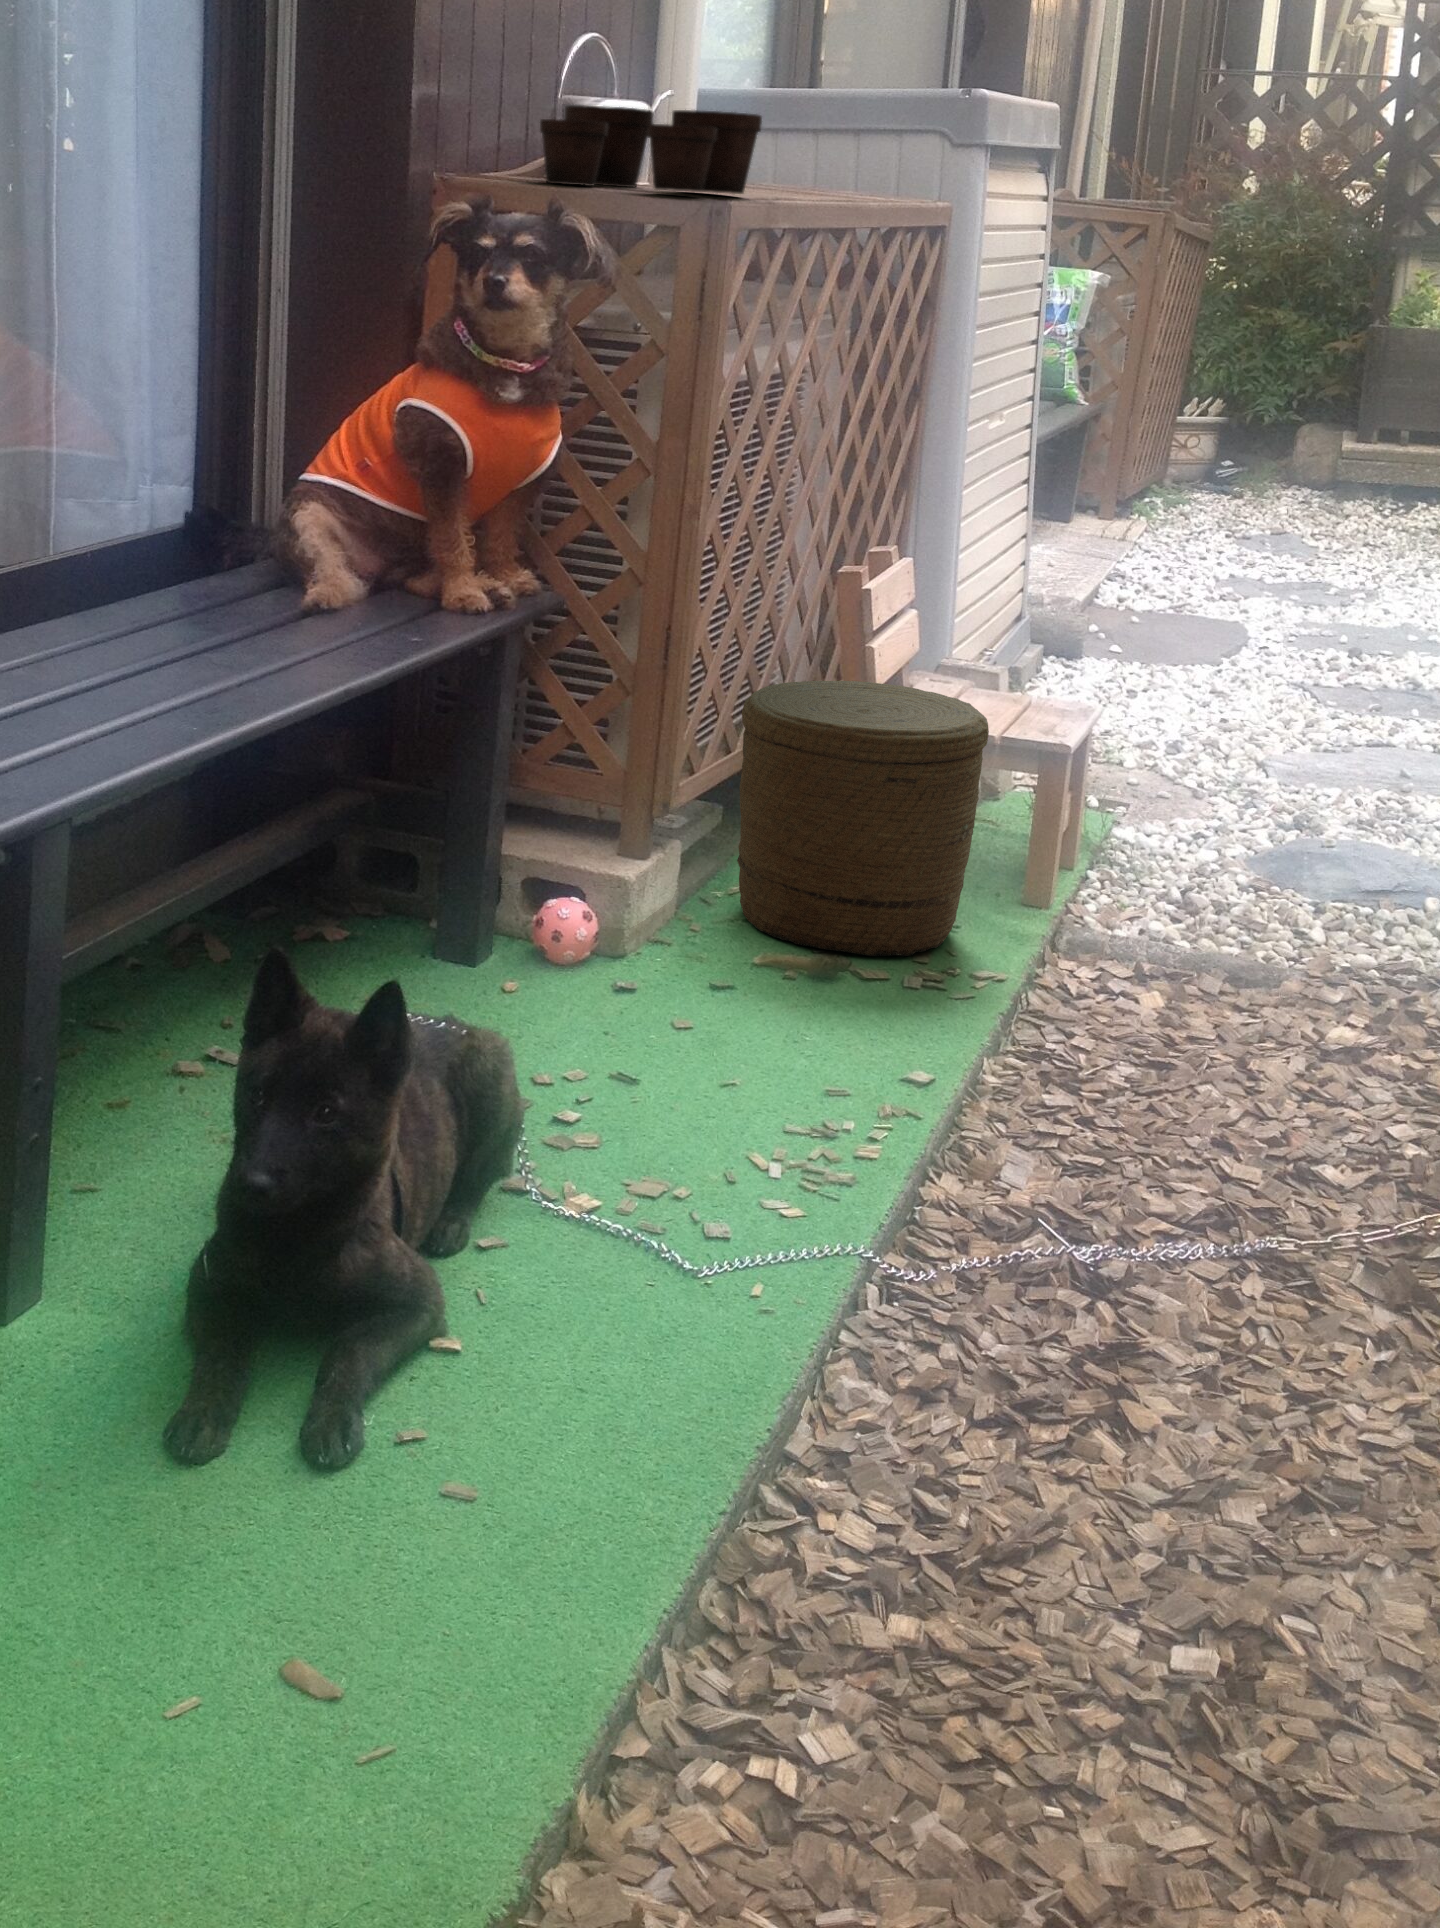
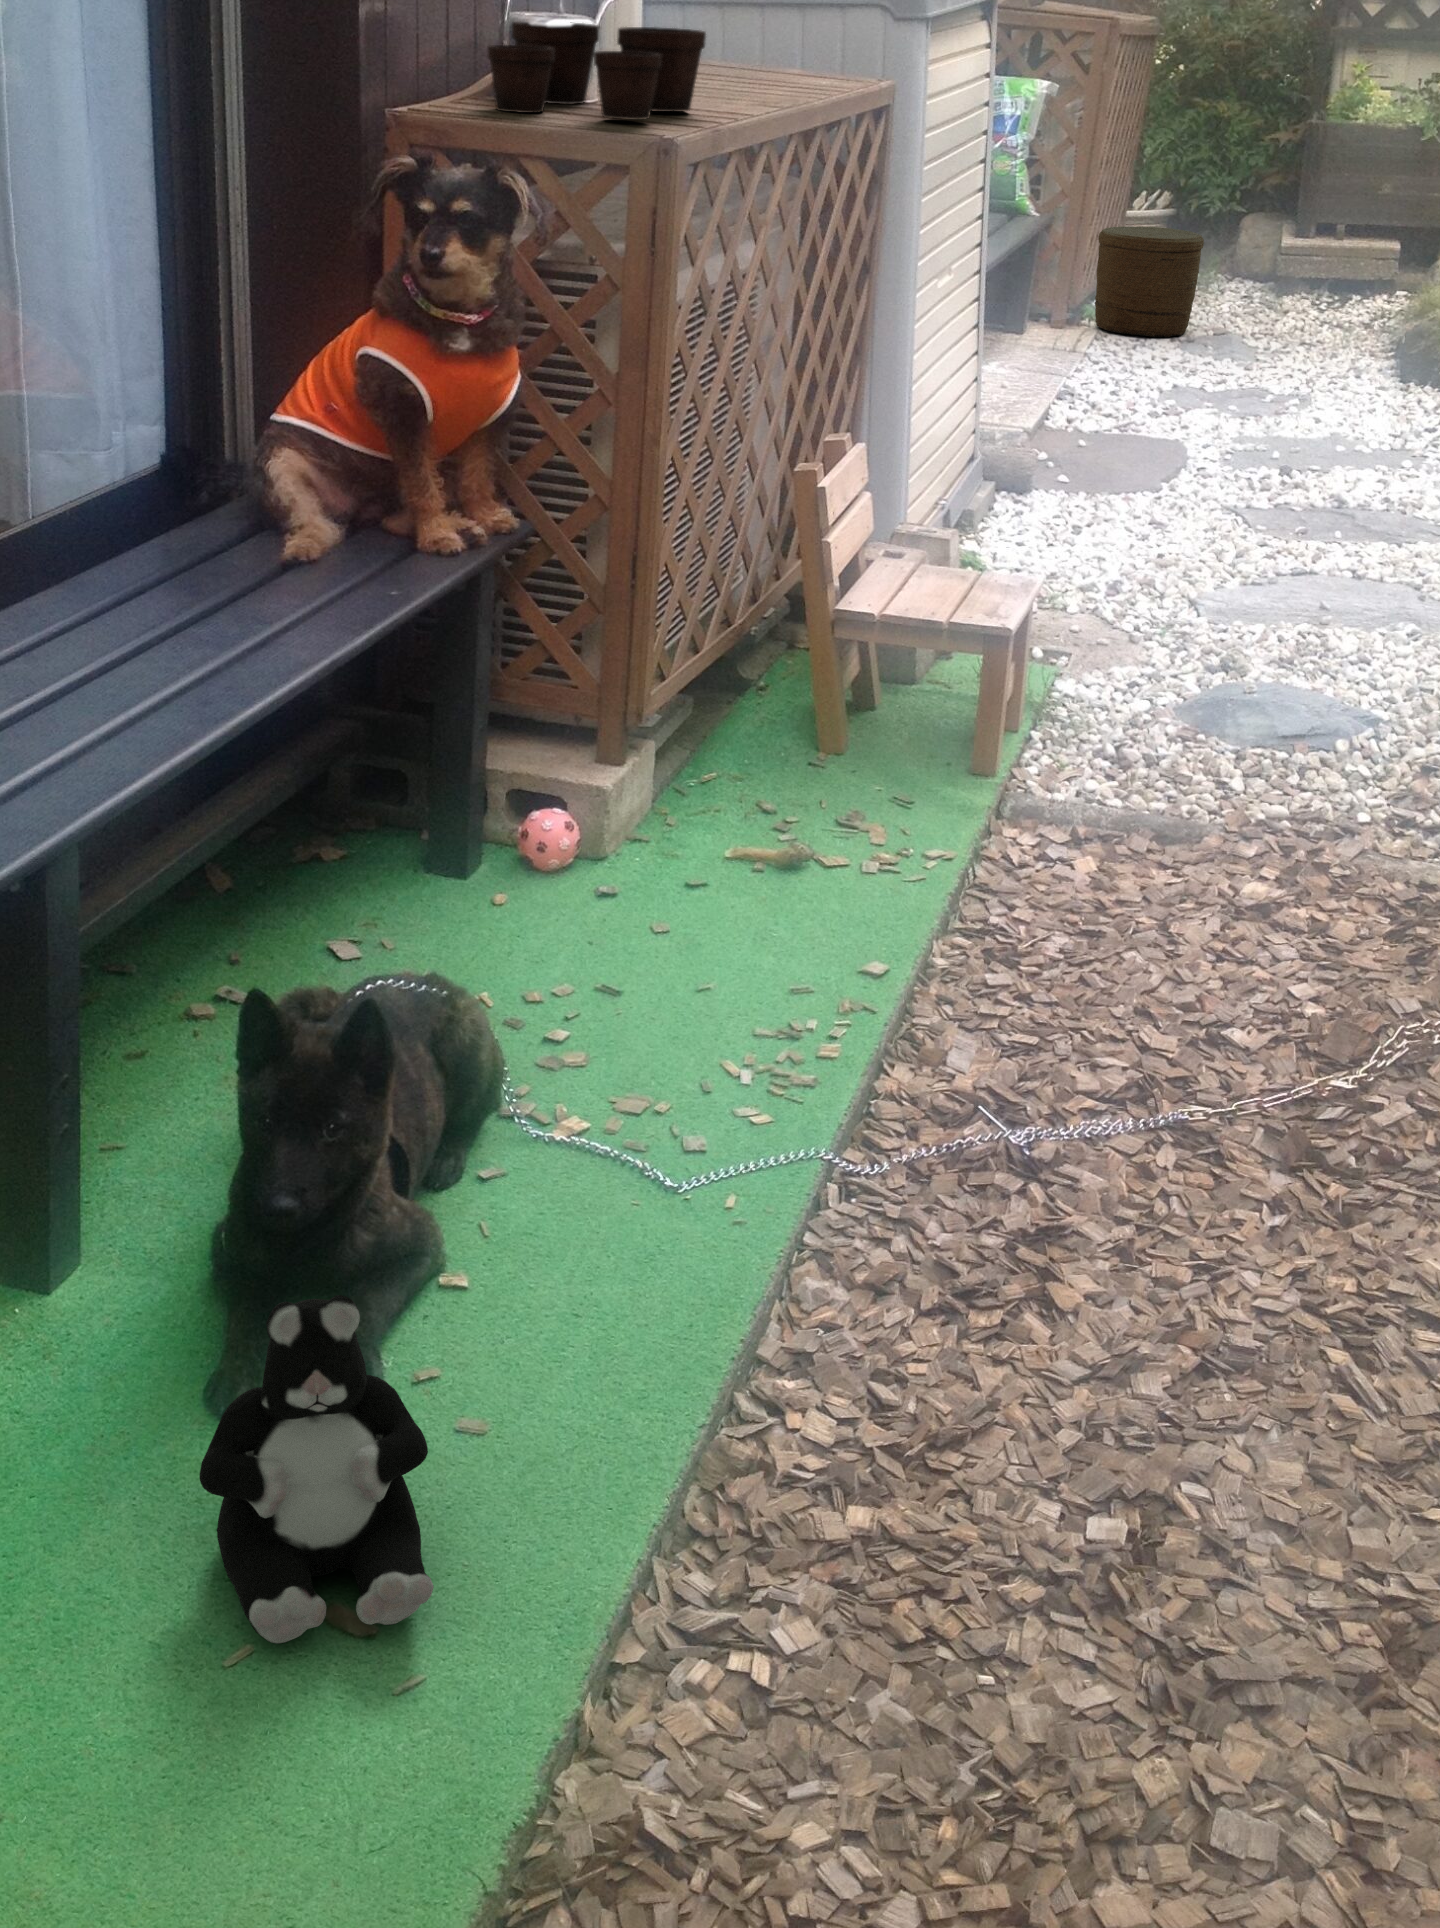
woven basket: present [737,681,989,957] -> present [1095,226,1204,338]
plush toy: none [155,1299,412,1692] -> present [199,1295,434,1643]

